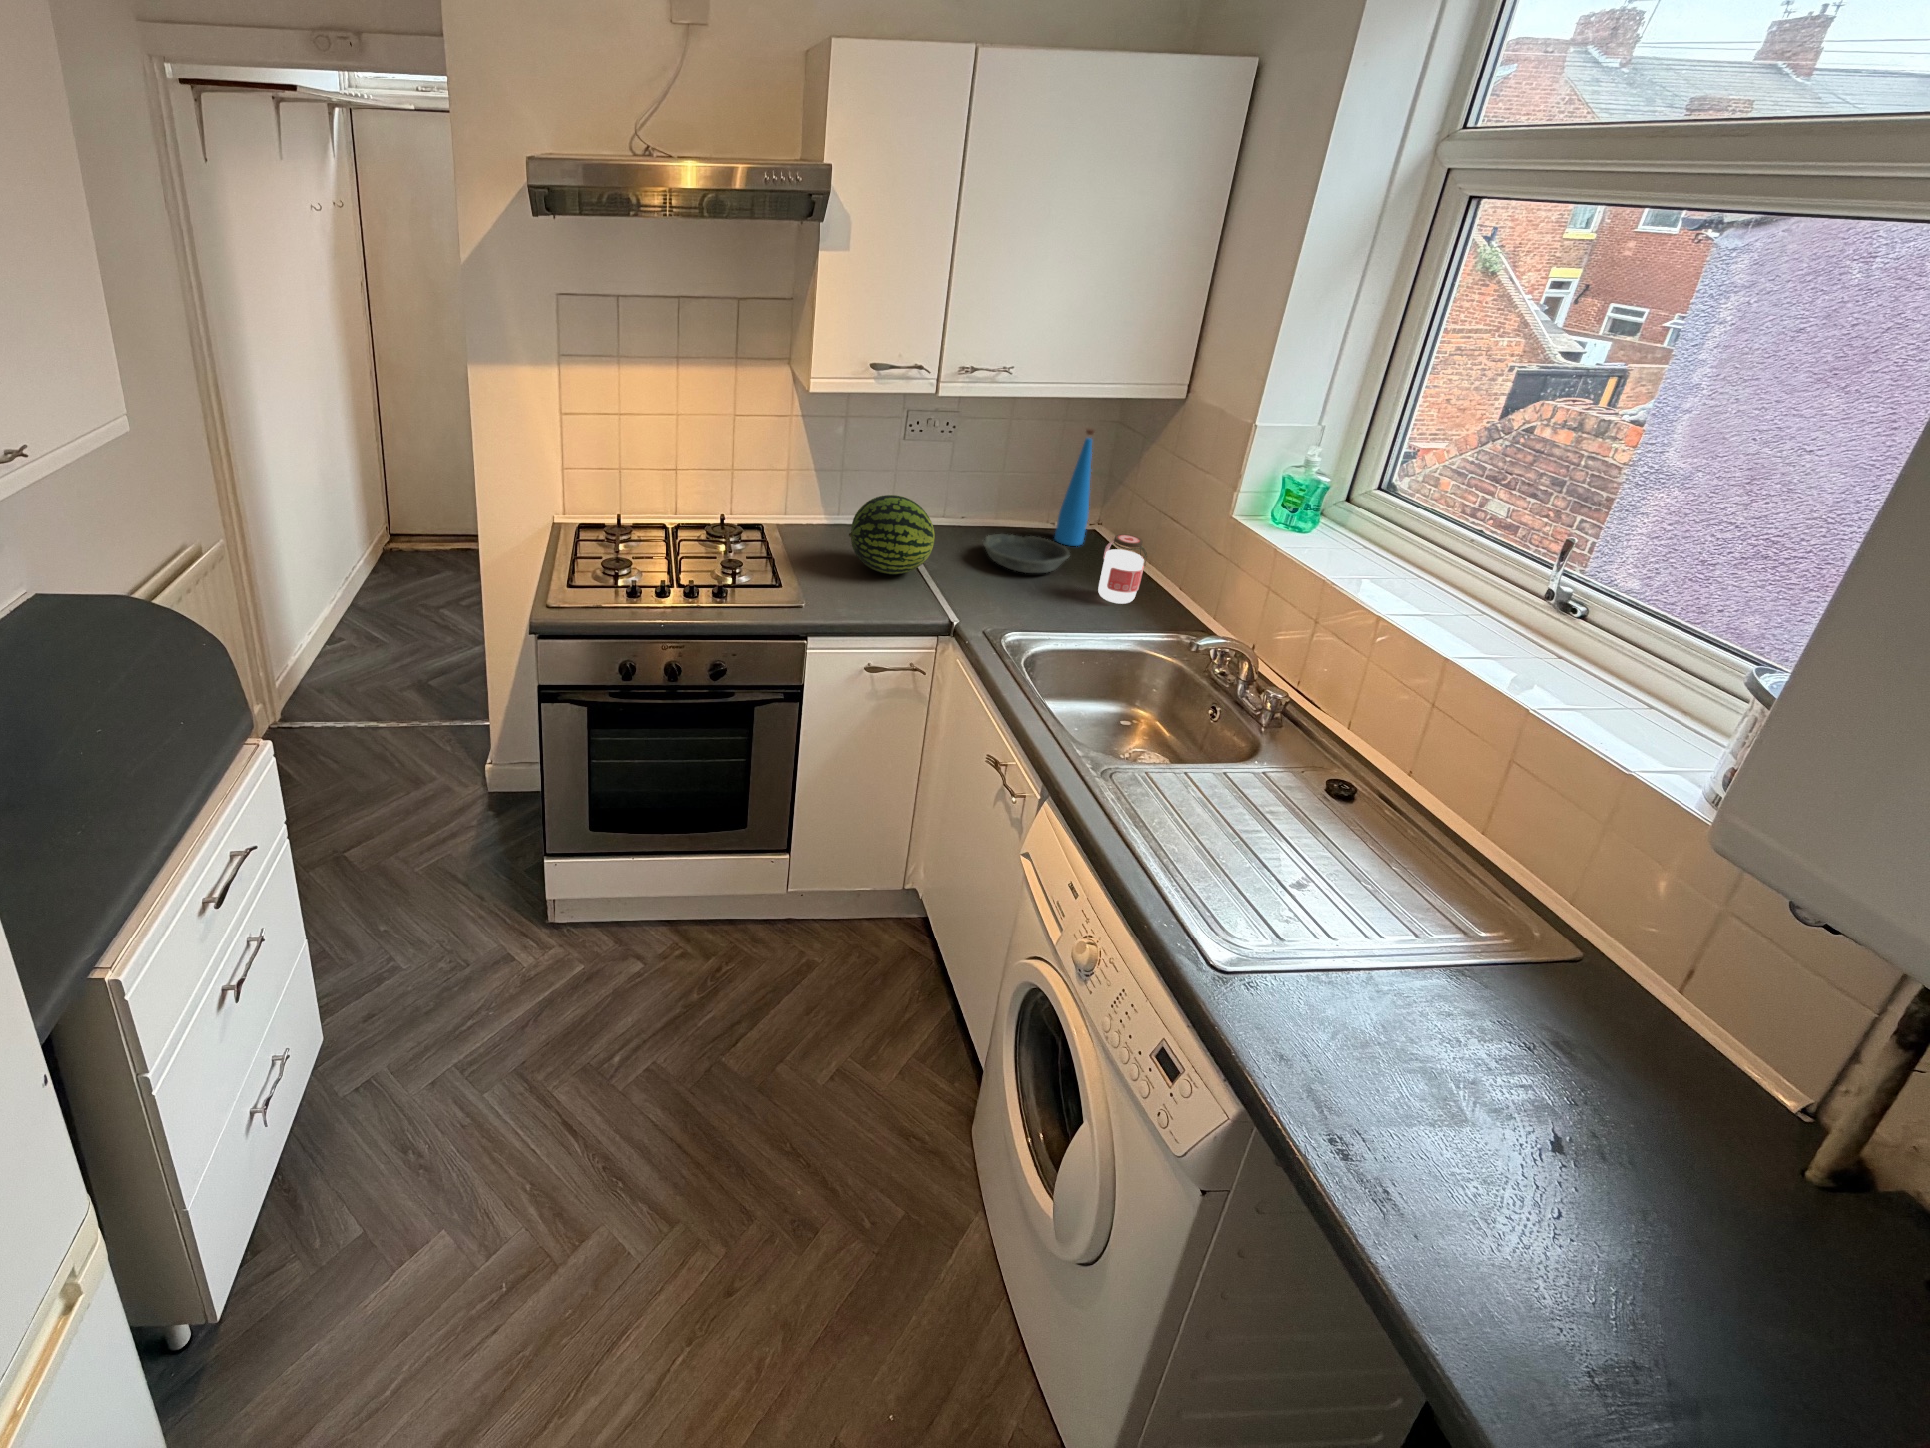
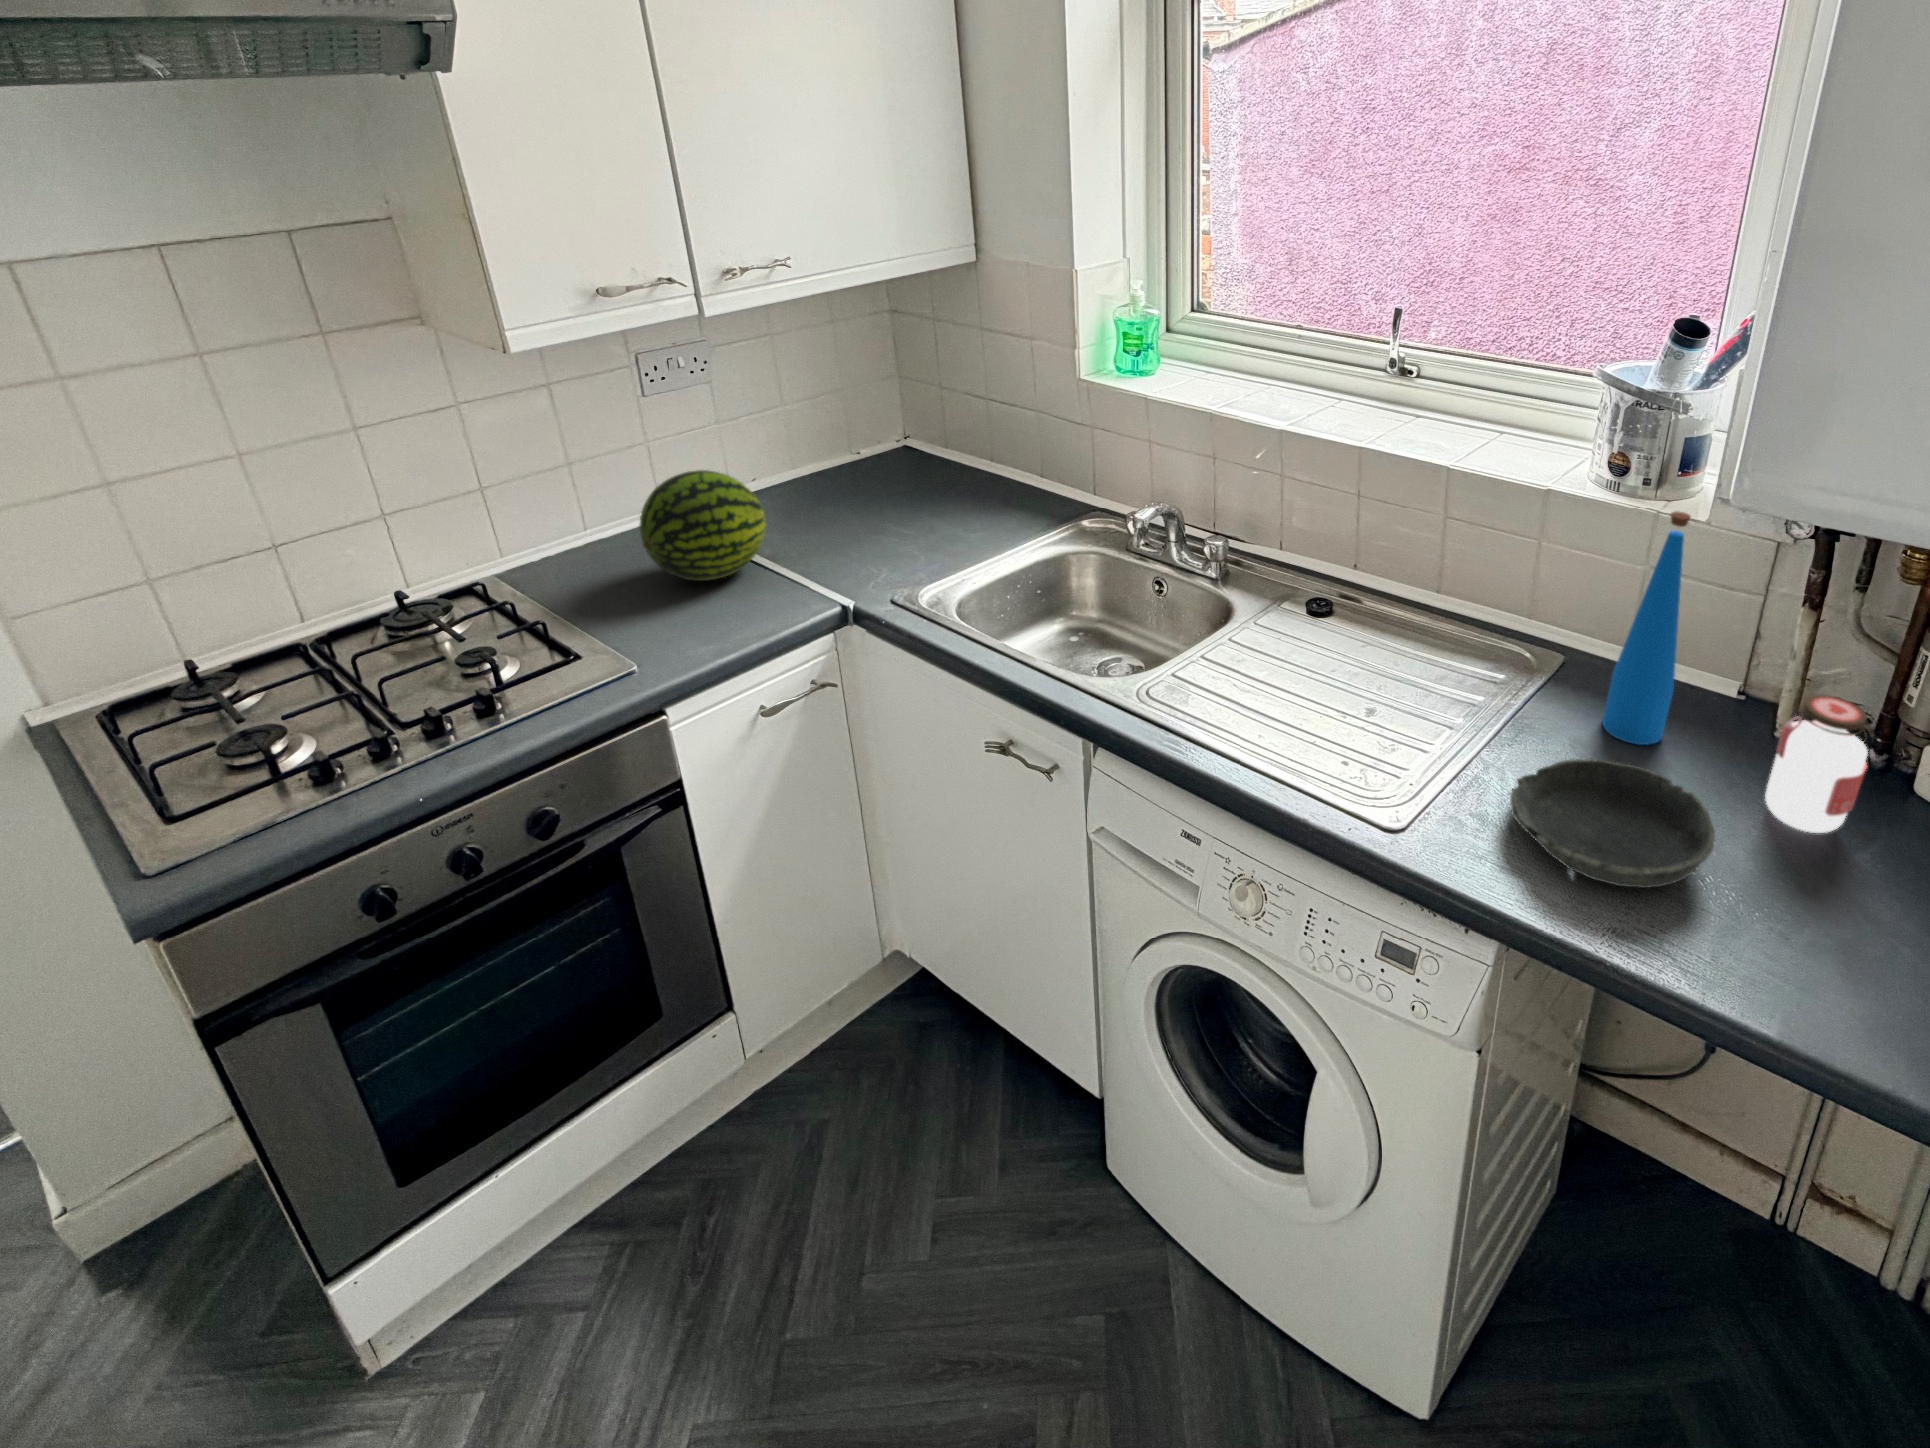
bottle: present [1055,429,1095,546] -> present [1602,511,1691,745]
bowl: present [983,534,1069,573] -> present [1510,759,1715,888]
jar: present [1098,534,1147,604] -> present [1765,695,1874,833]

